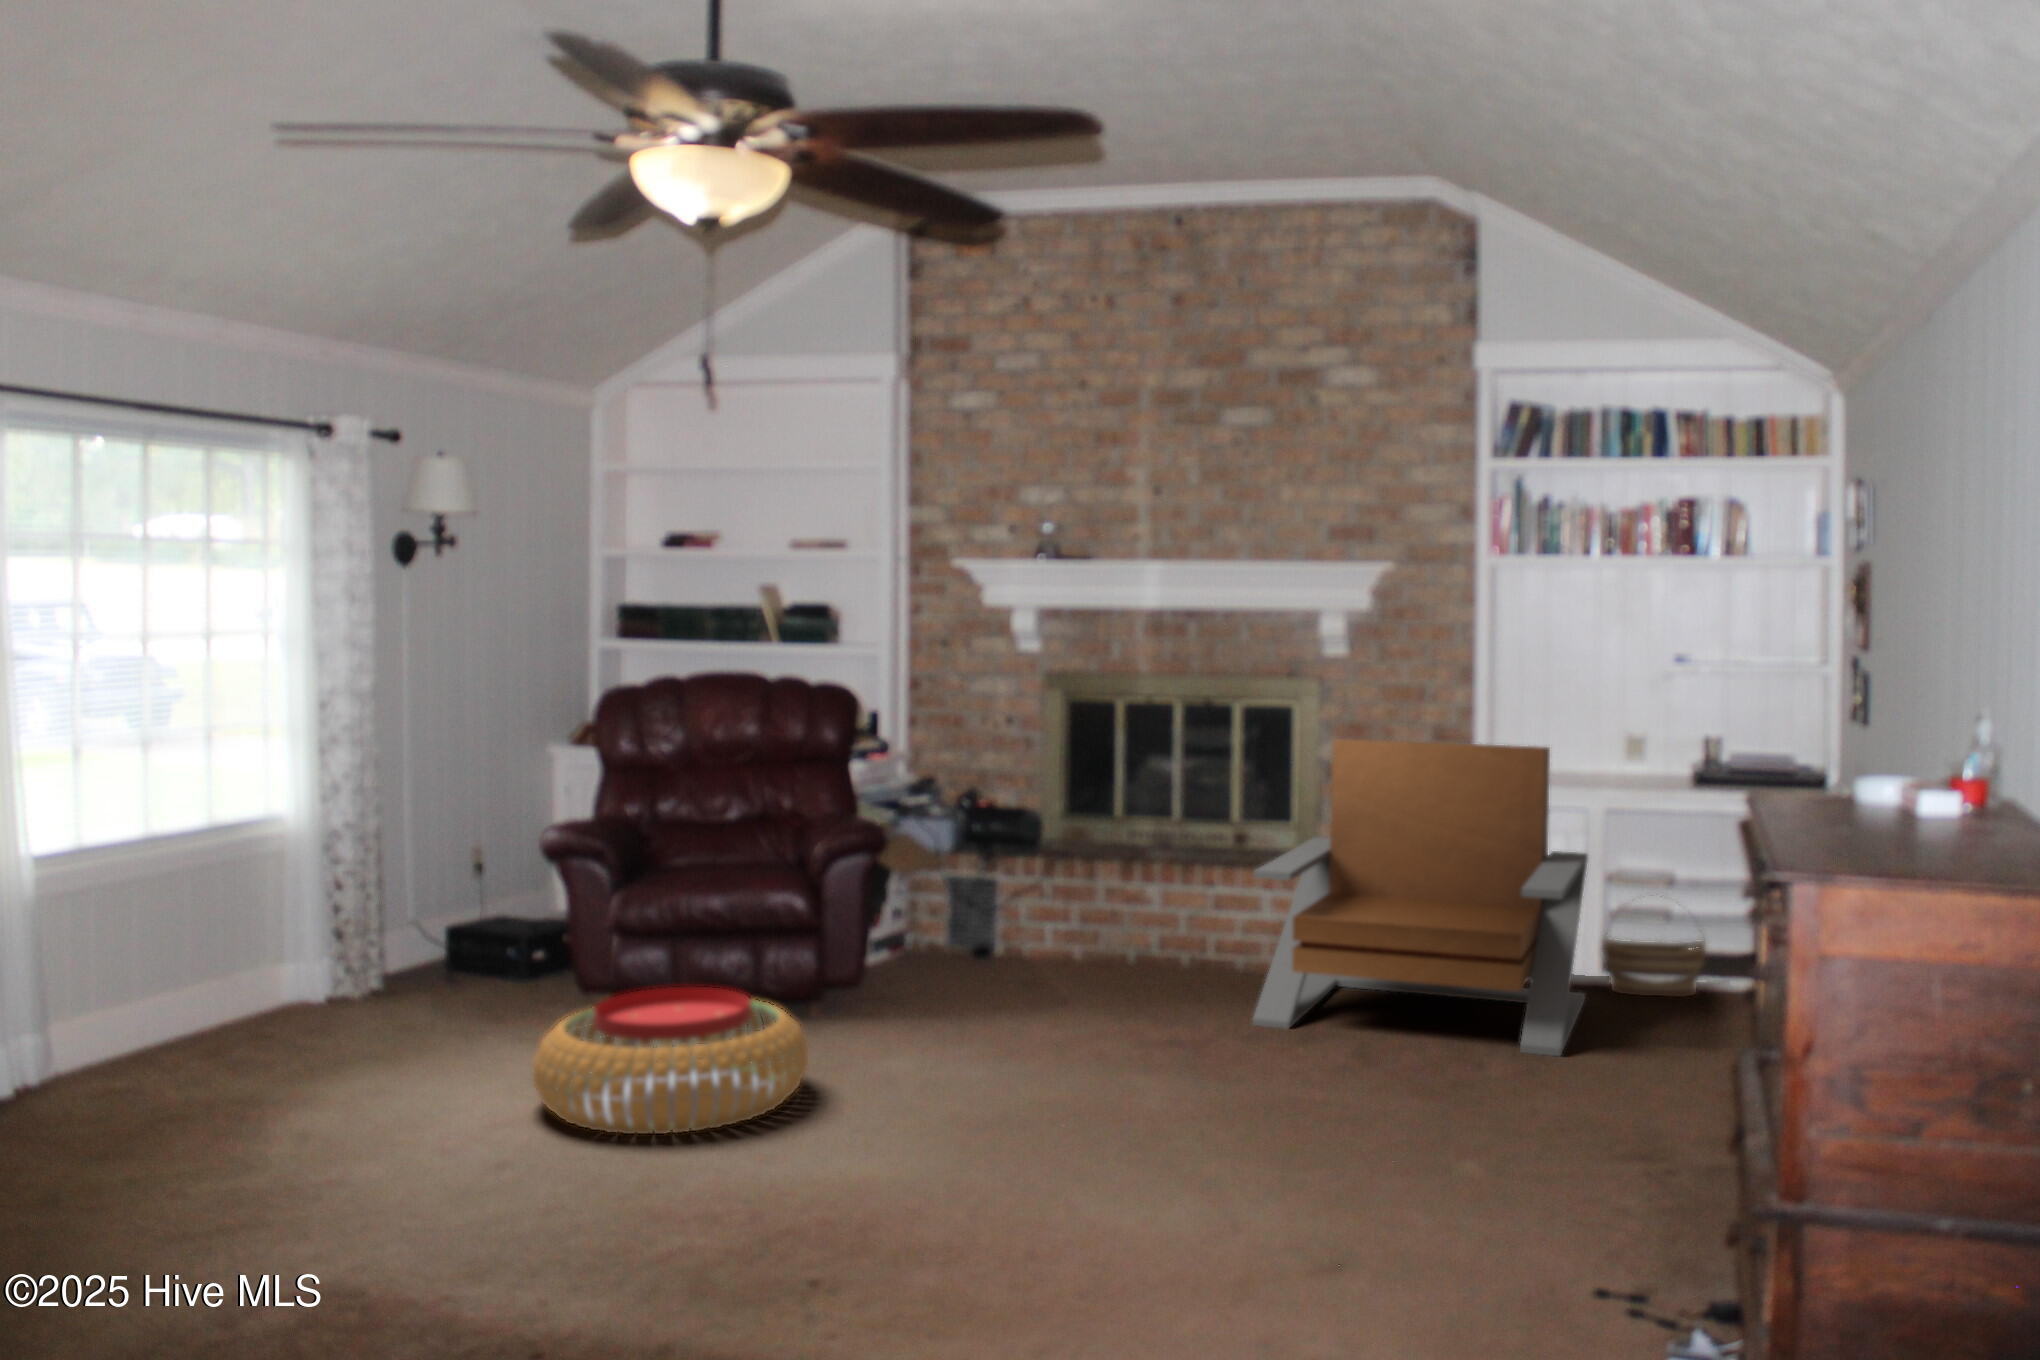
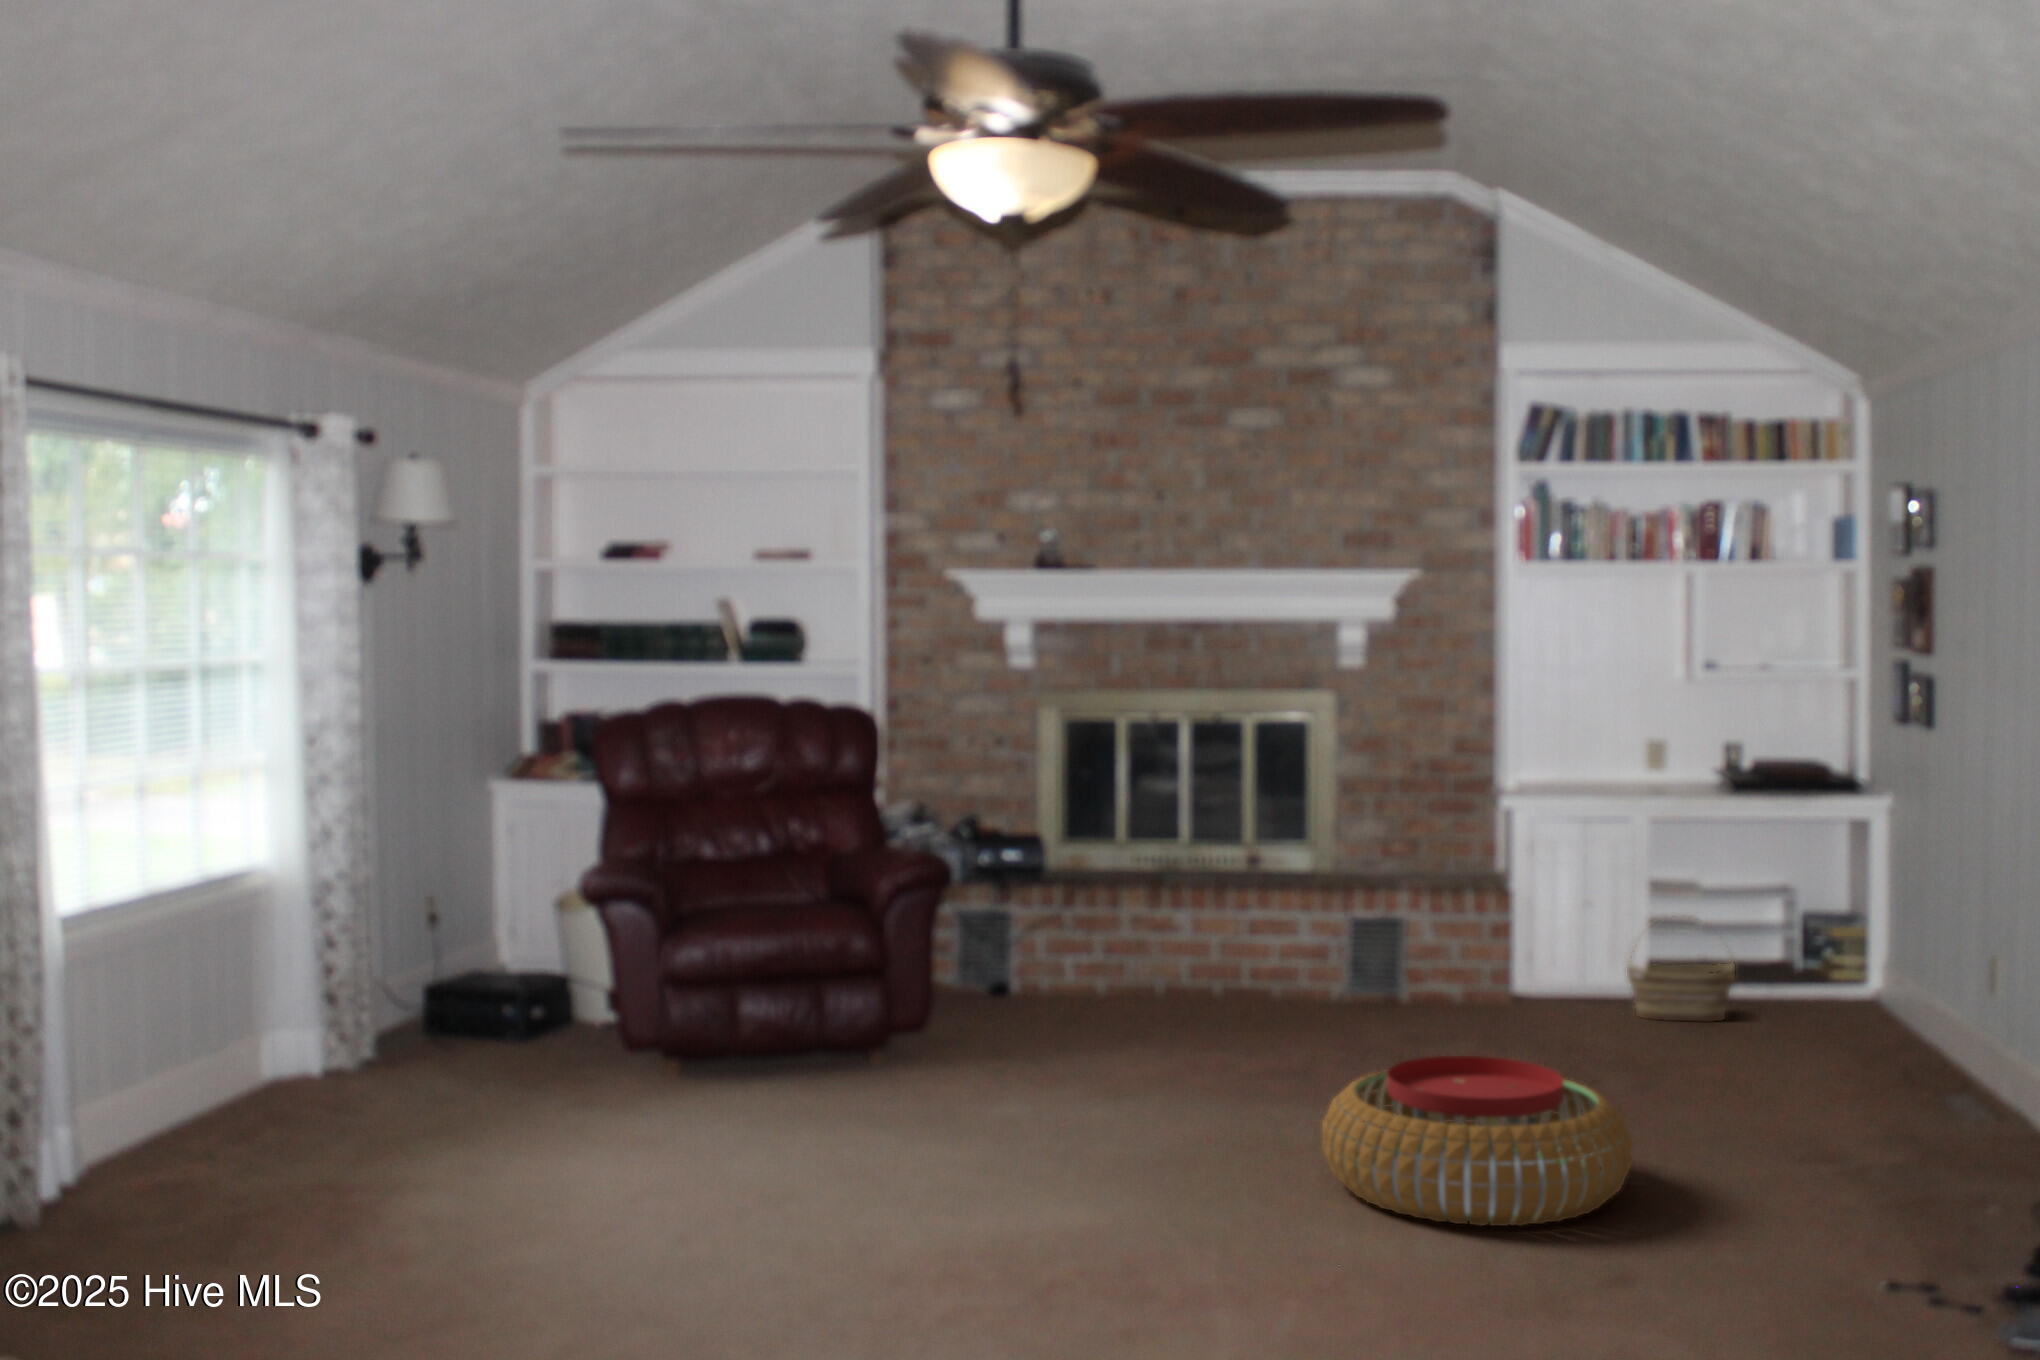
lounge chair: present [1252,739,1588,1056] -> none [1261,753,1610,1078]
pouf: present [533,987,808,1134] -> present [1322,1056,1632,1226]

